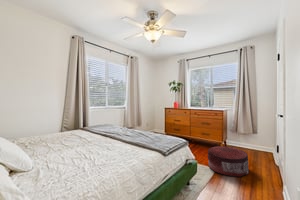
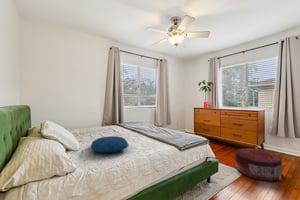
pillow: none [52,145,105,169] -> present [91,136,129,152]

